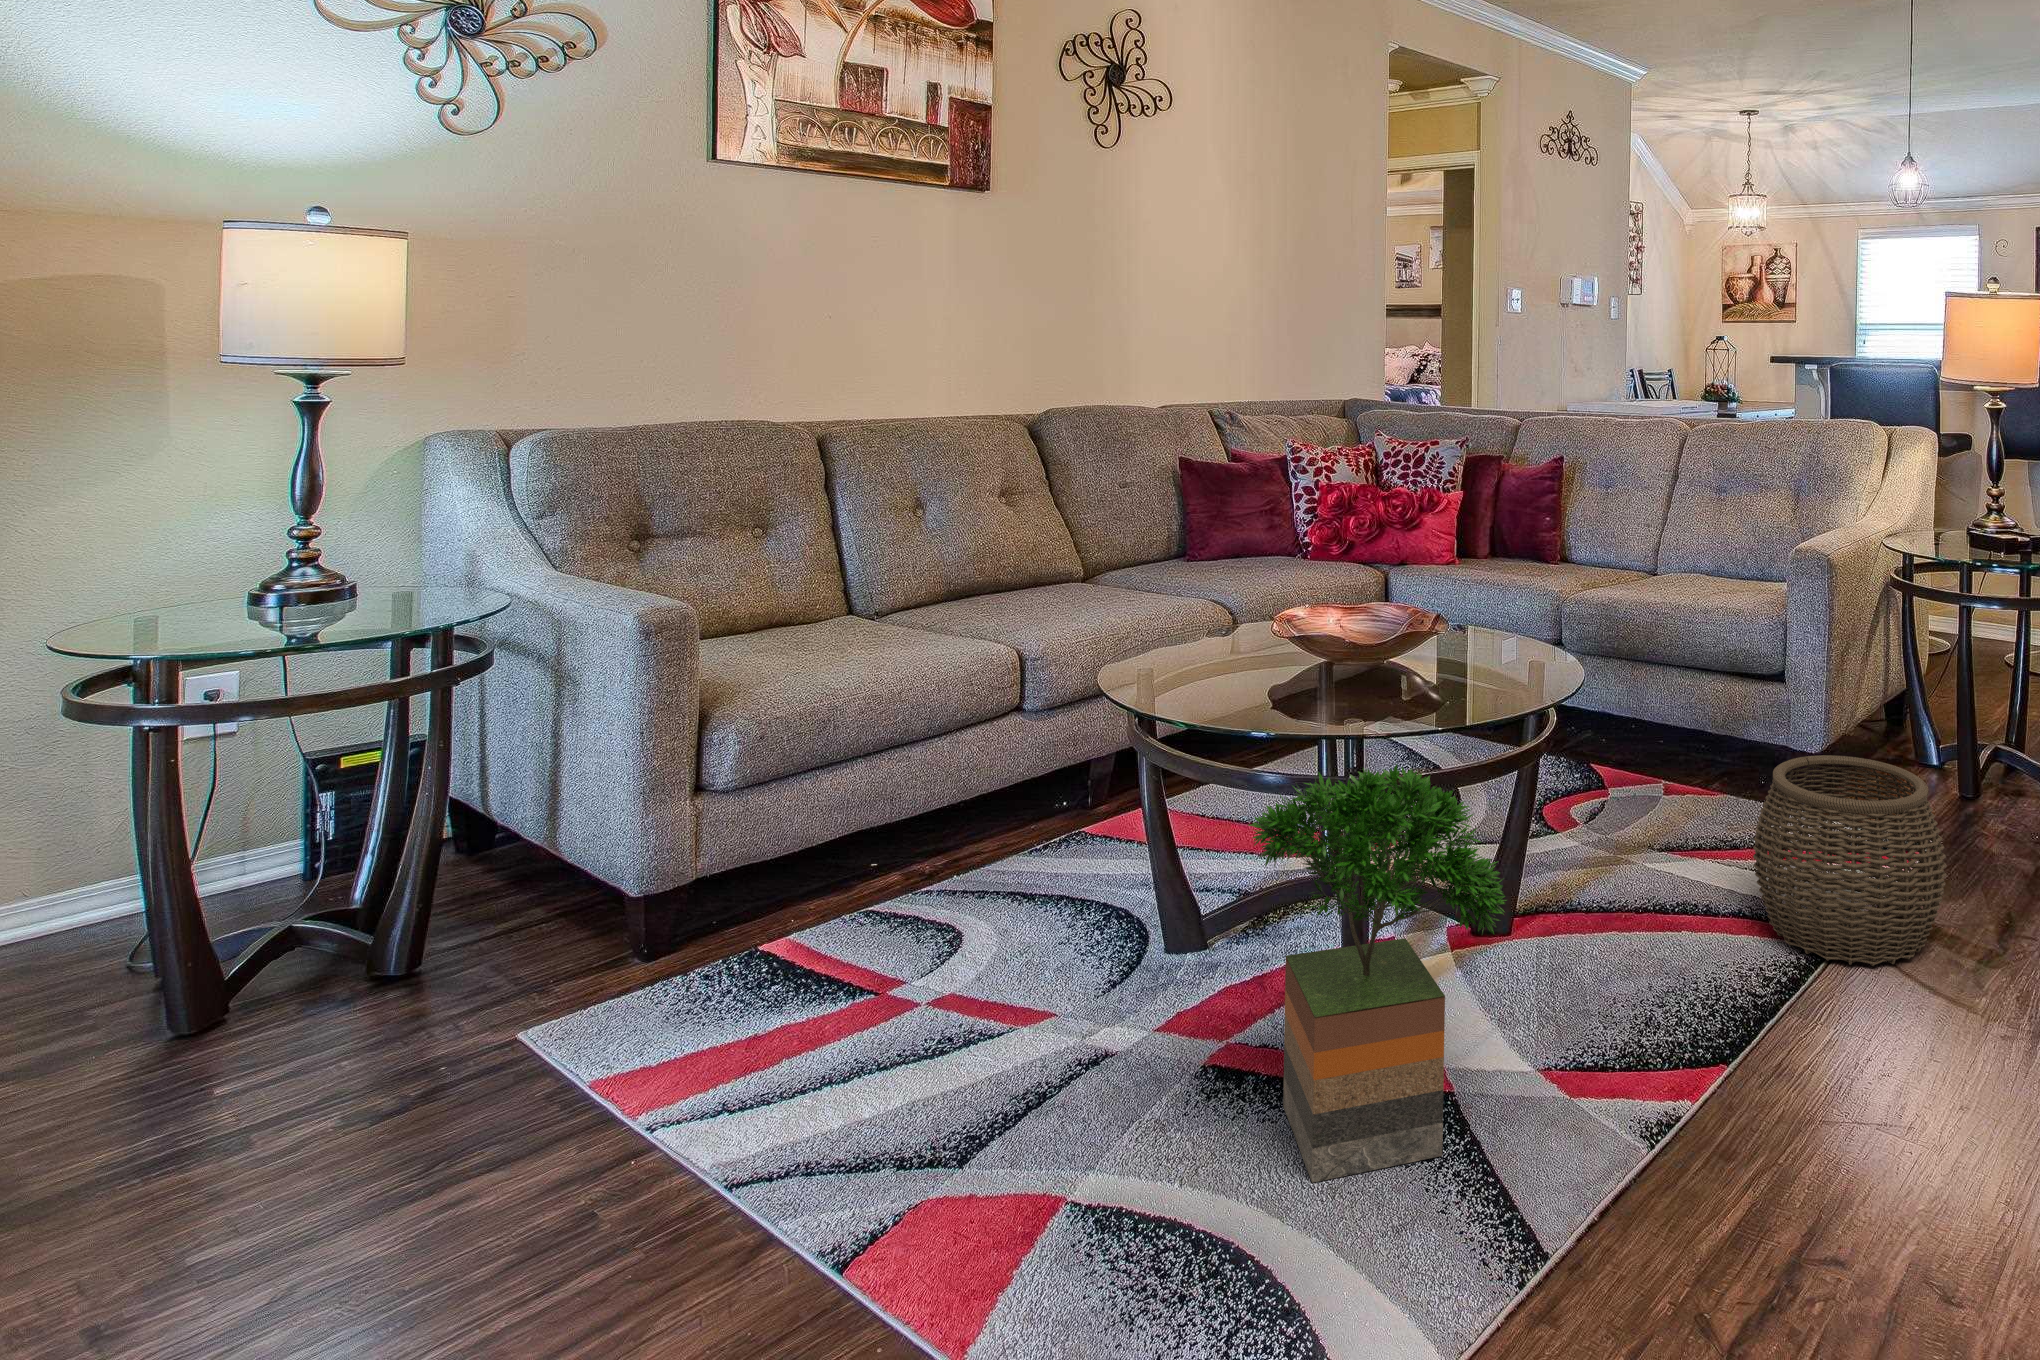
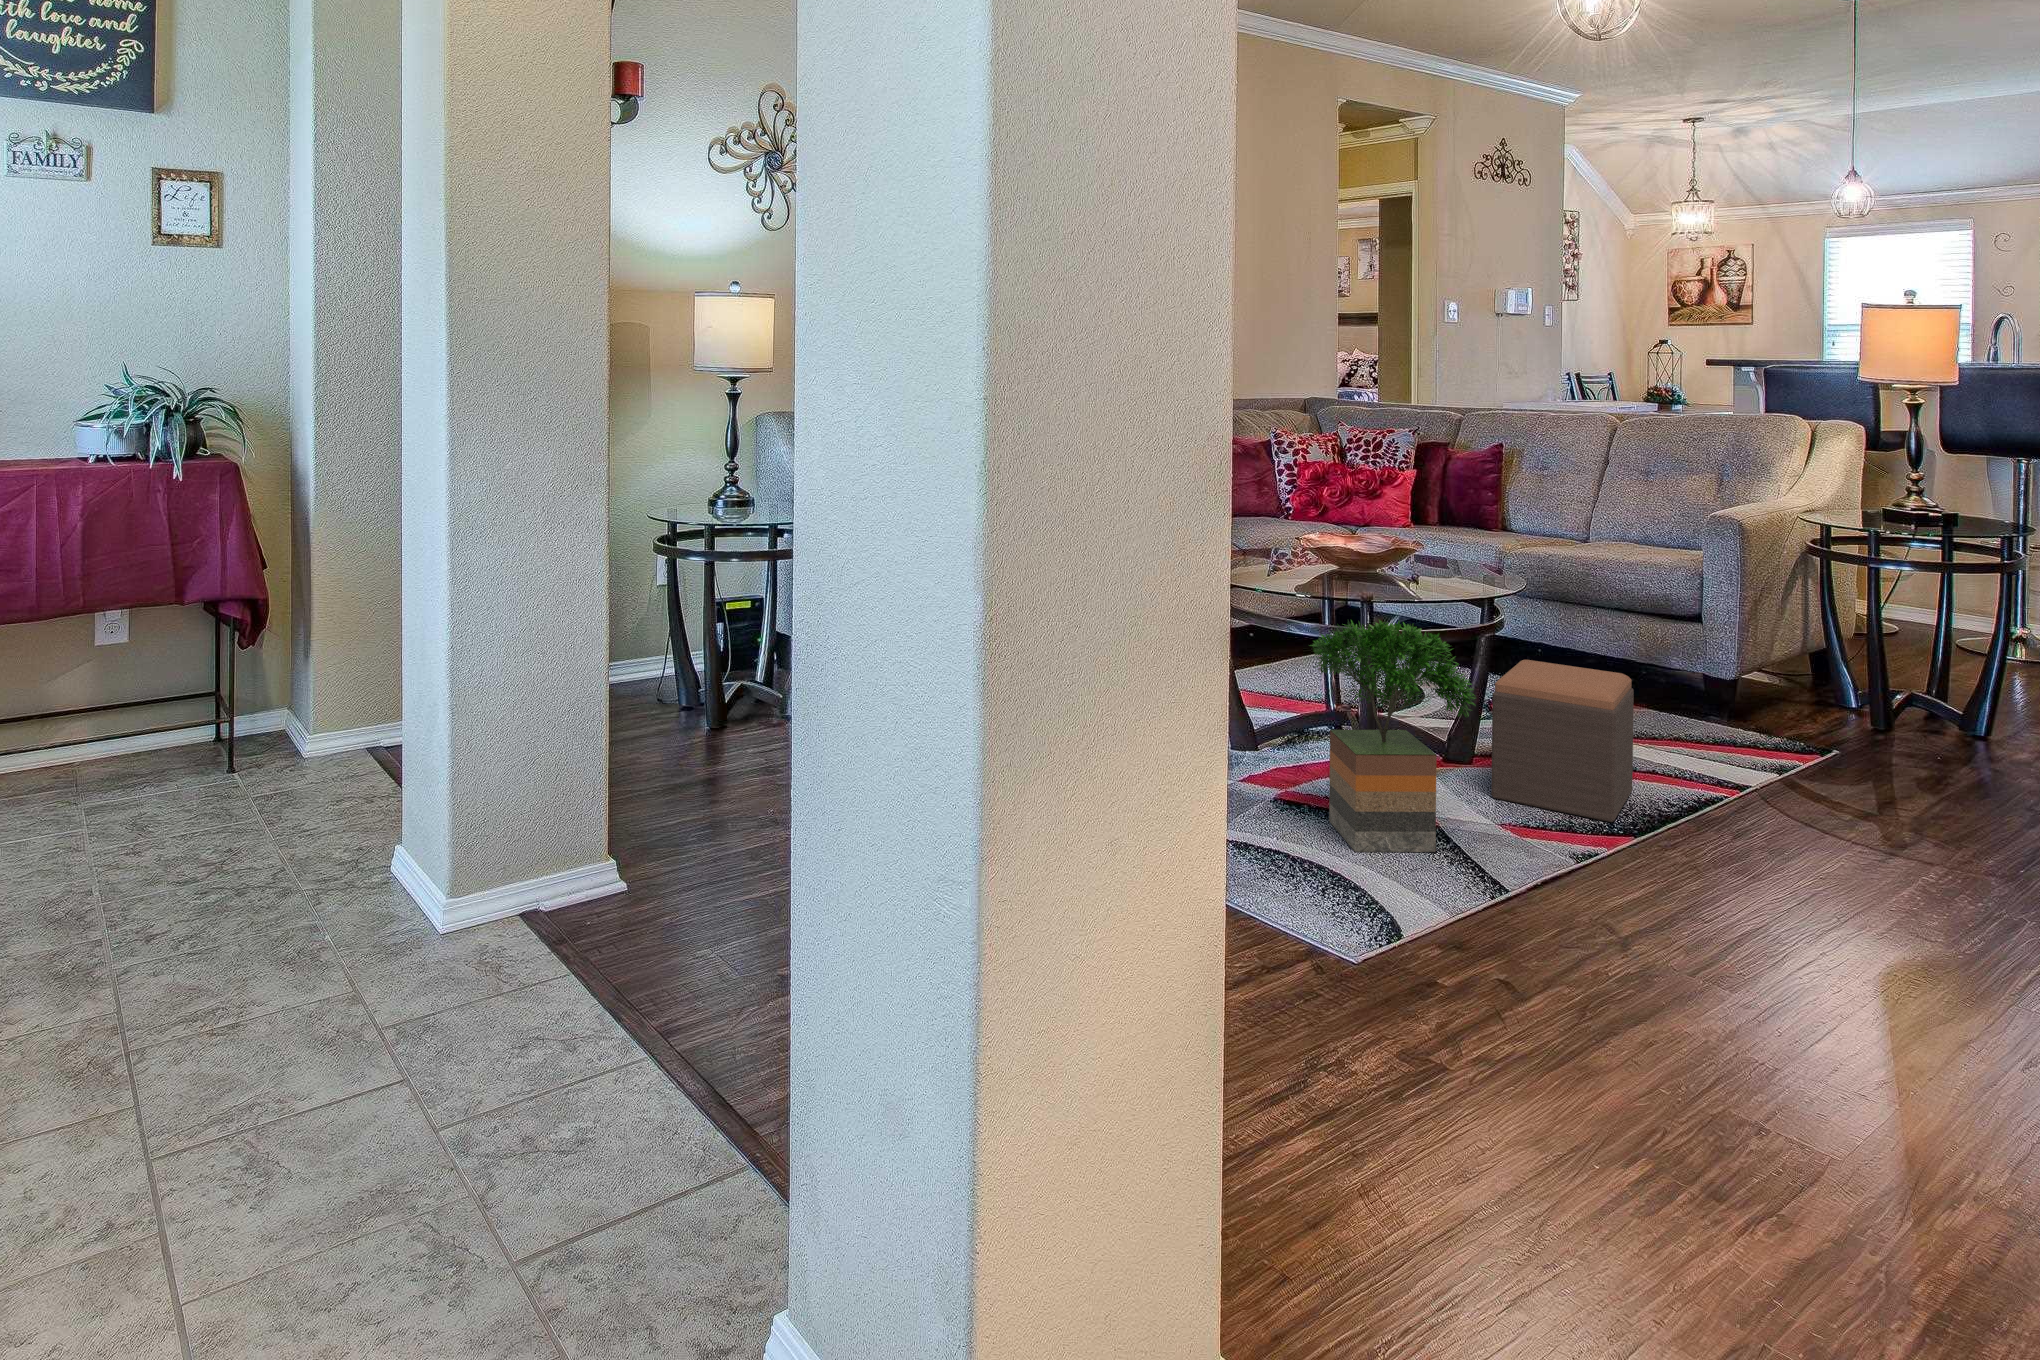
woven basket: present [1753,755,1947,966] -> none [1663,662,1826,809]
footstool: none [1534,779,1720,1030] -> present [1491,660,1634,822]

